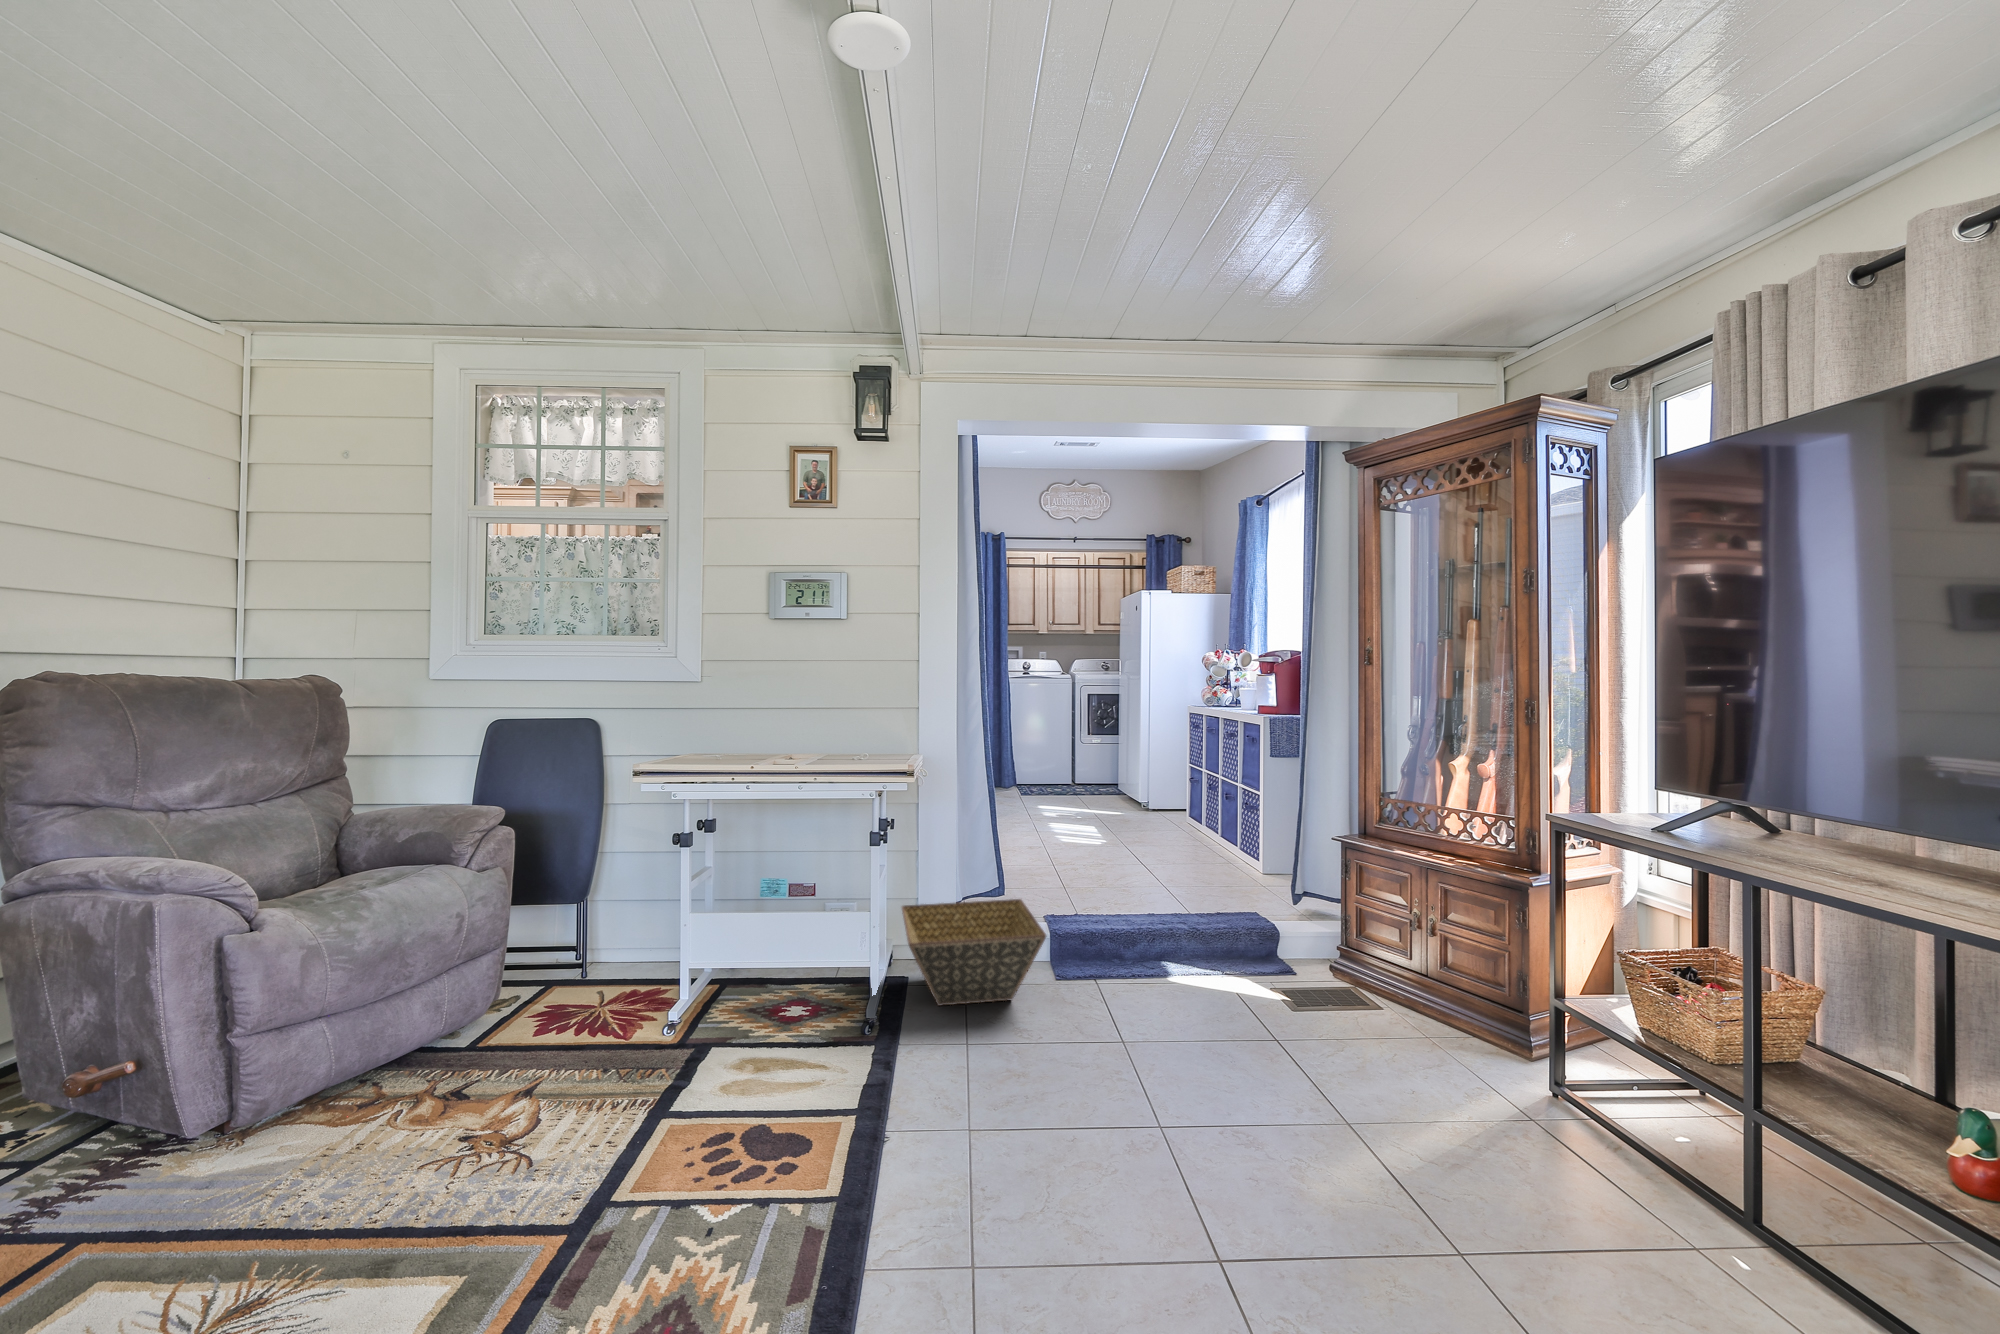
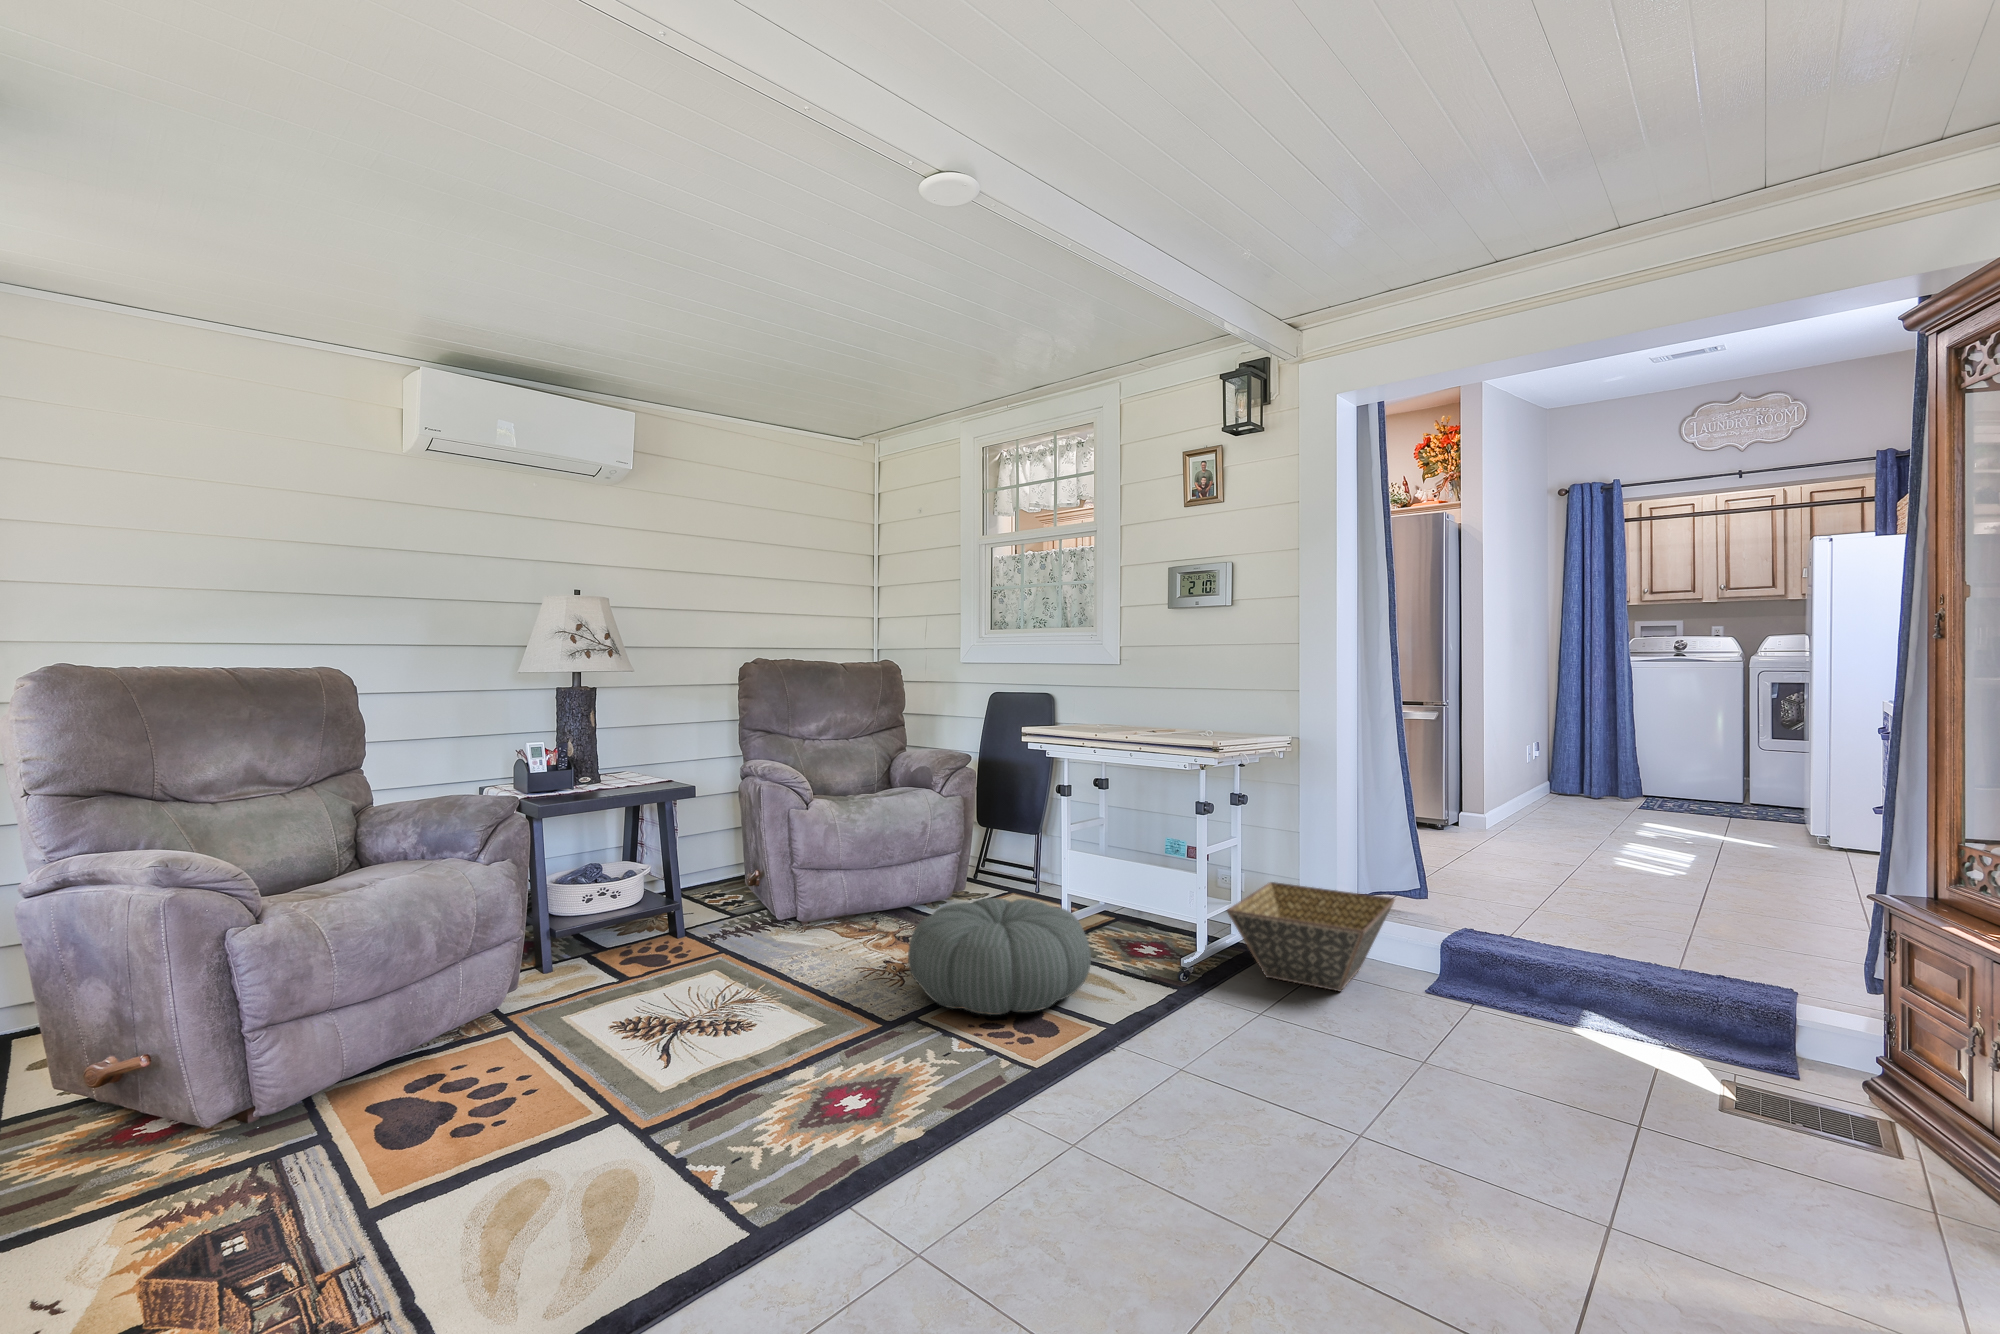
pouf: none [548,986,806,1169] -> present [908,898,1091,1015]

